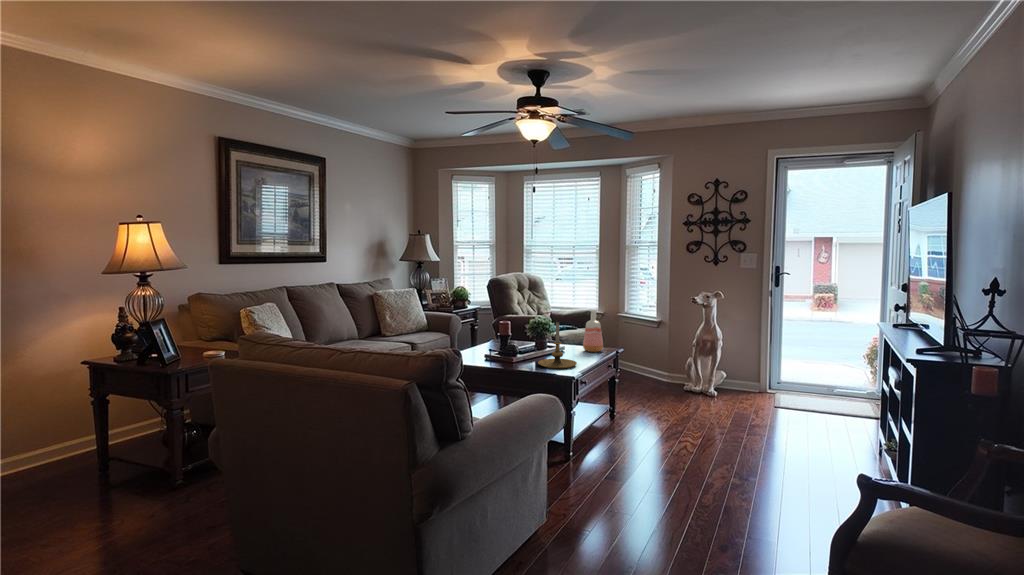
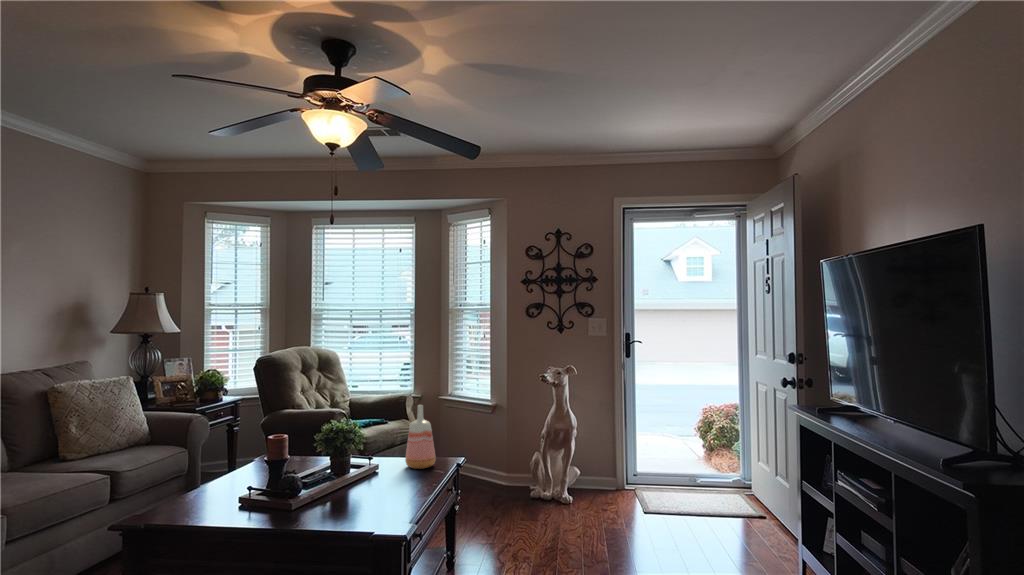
candle holder: present [538,322,577,368] -> none [336,433,402,515]

